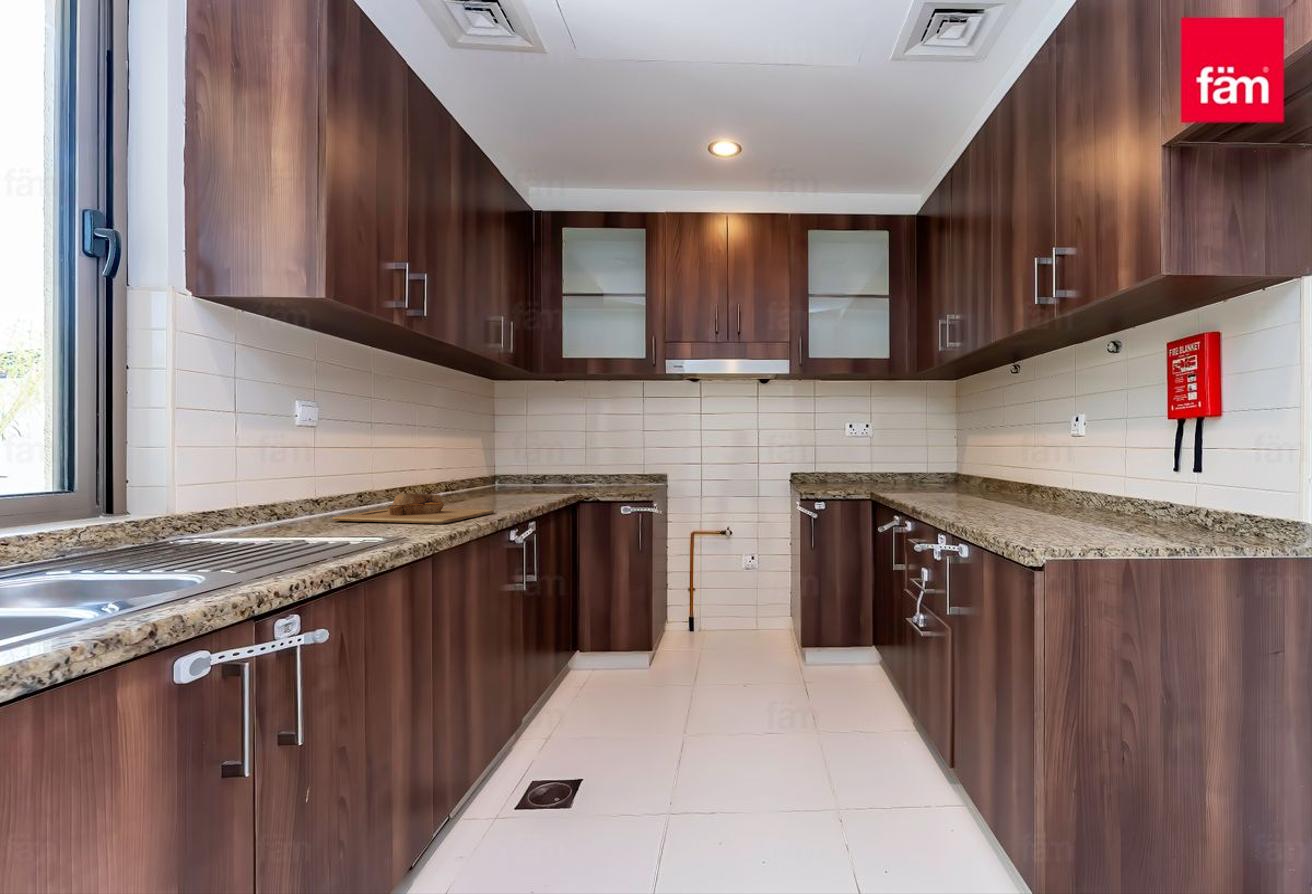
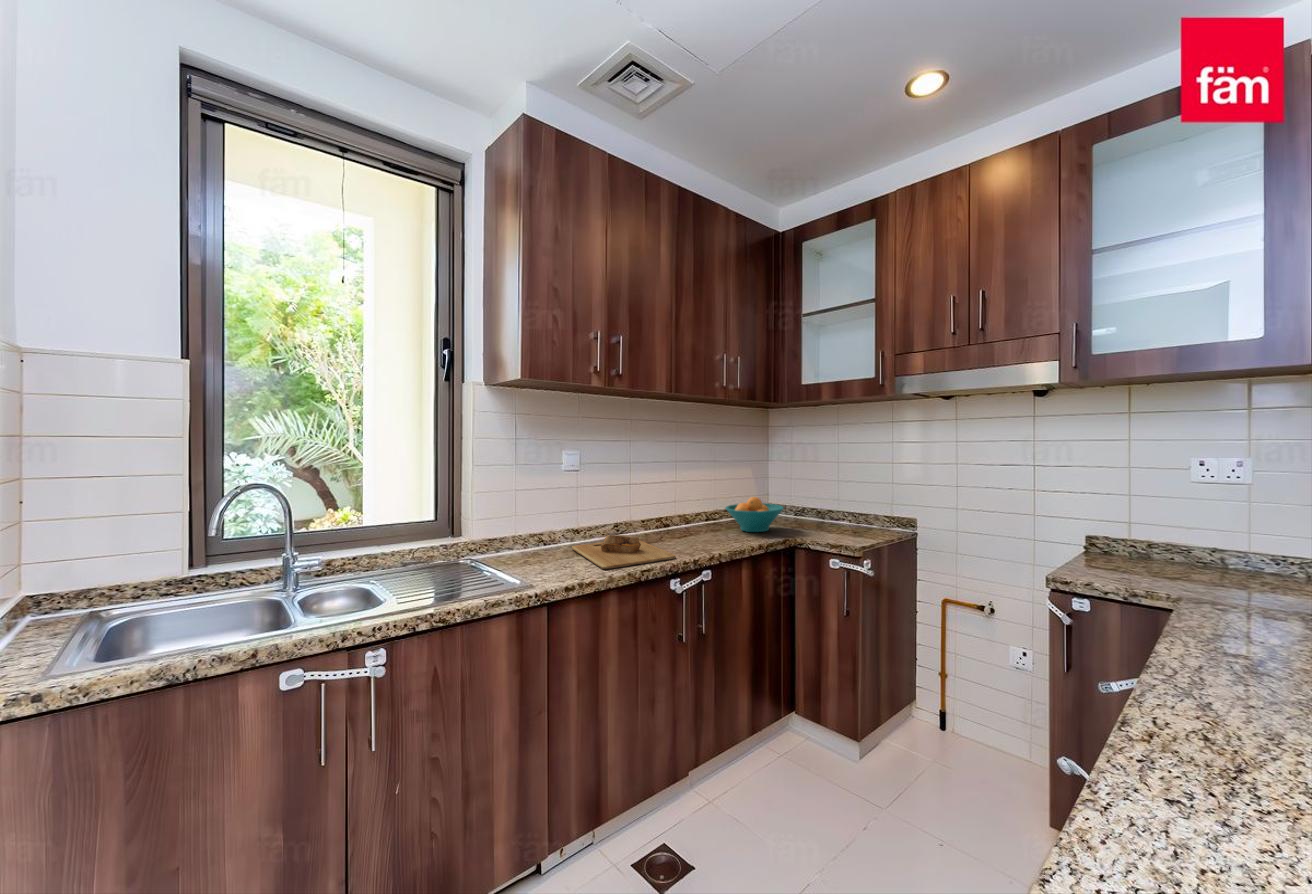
fruit bowl: none [474,461,538,498] -> present [725,497,784,532]

